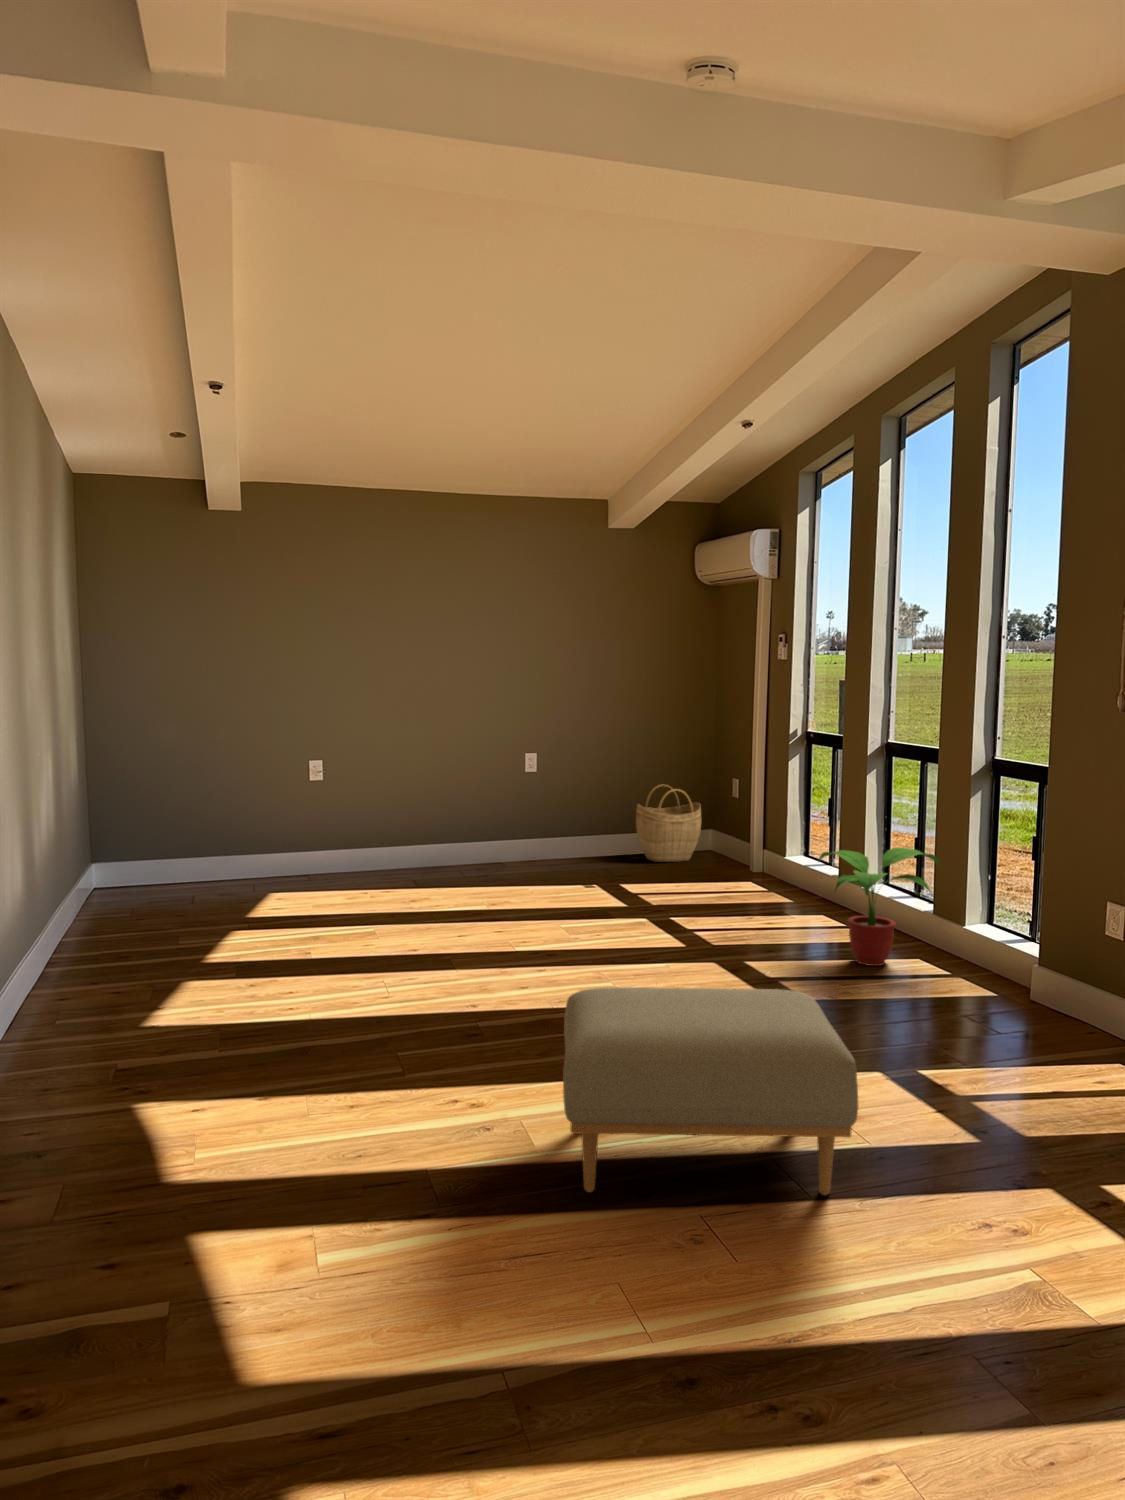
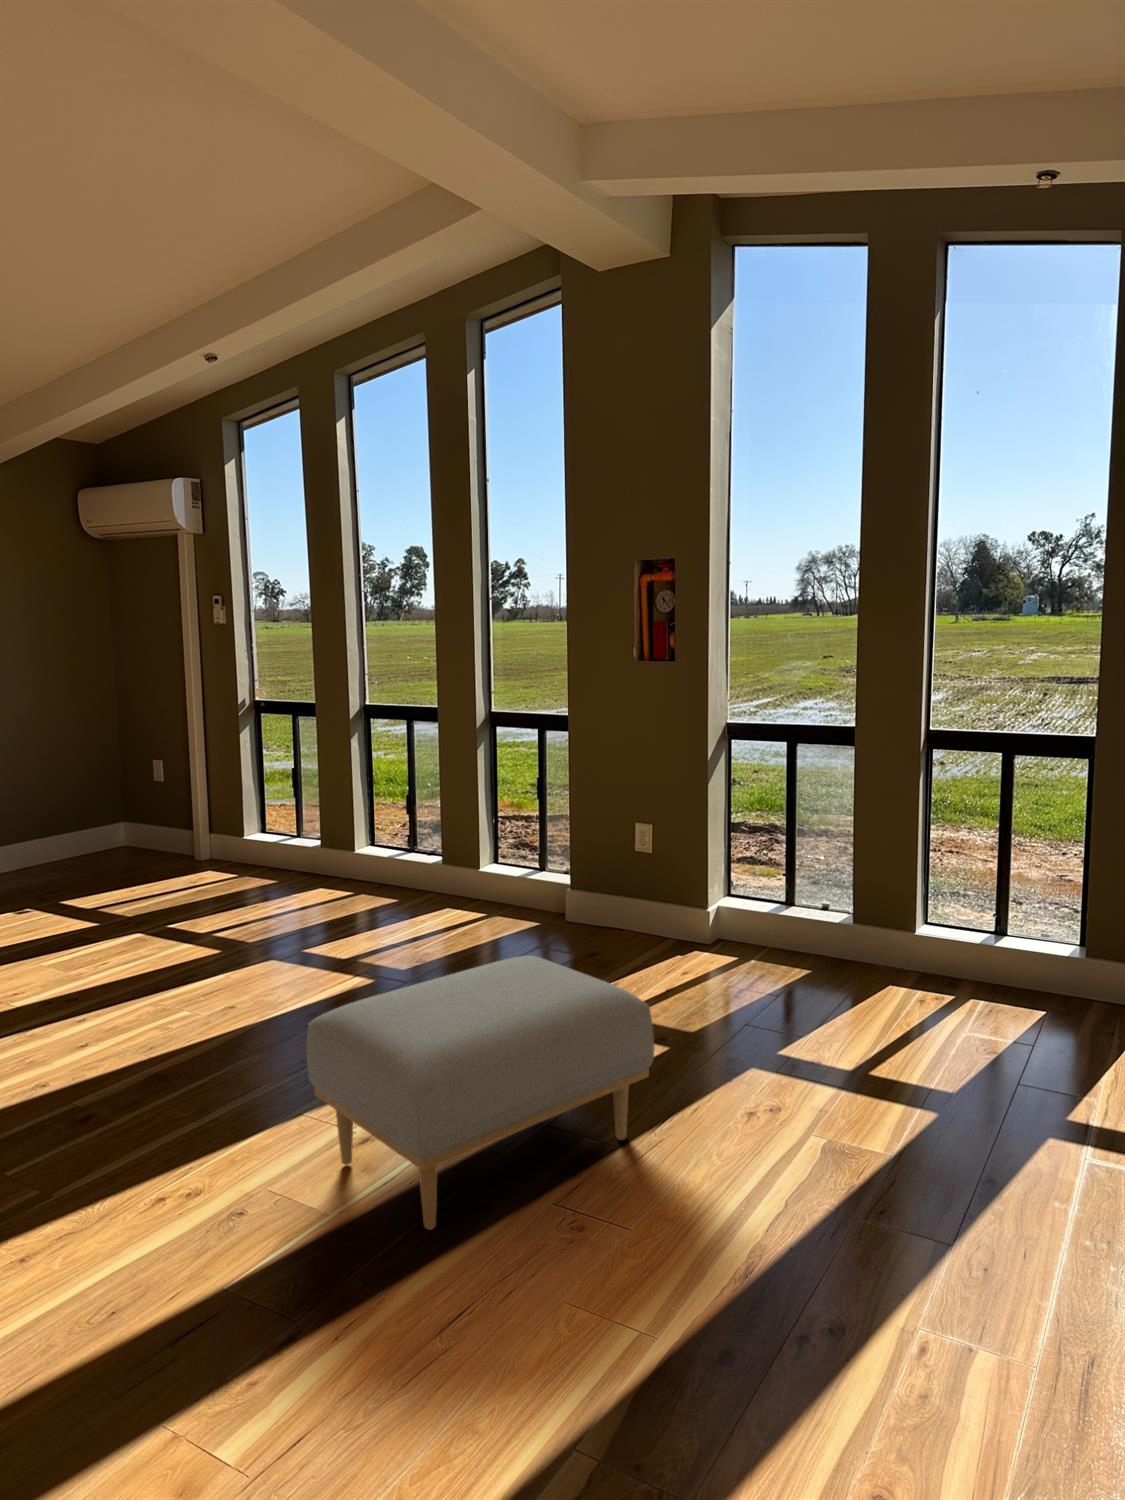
woven basket: present [636,785,701,862] -> none [40,773,122,863]
potted plant: present [819,847,940,966] -> none [343,804,469,924]

